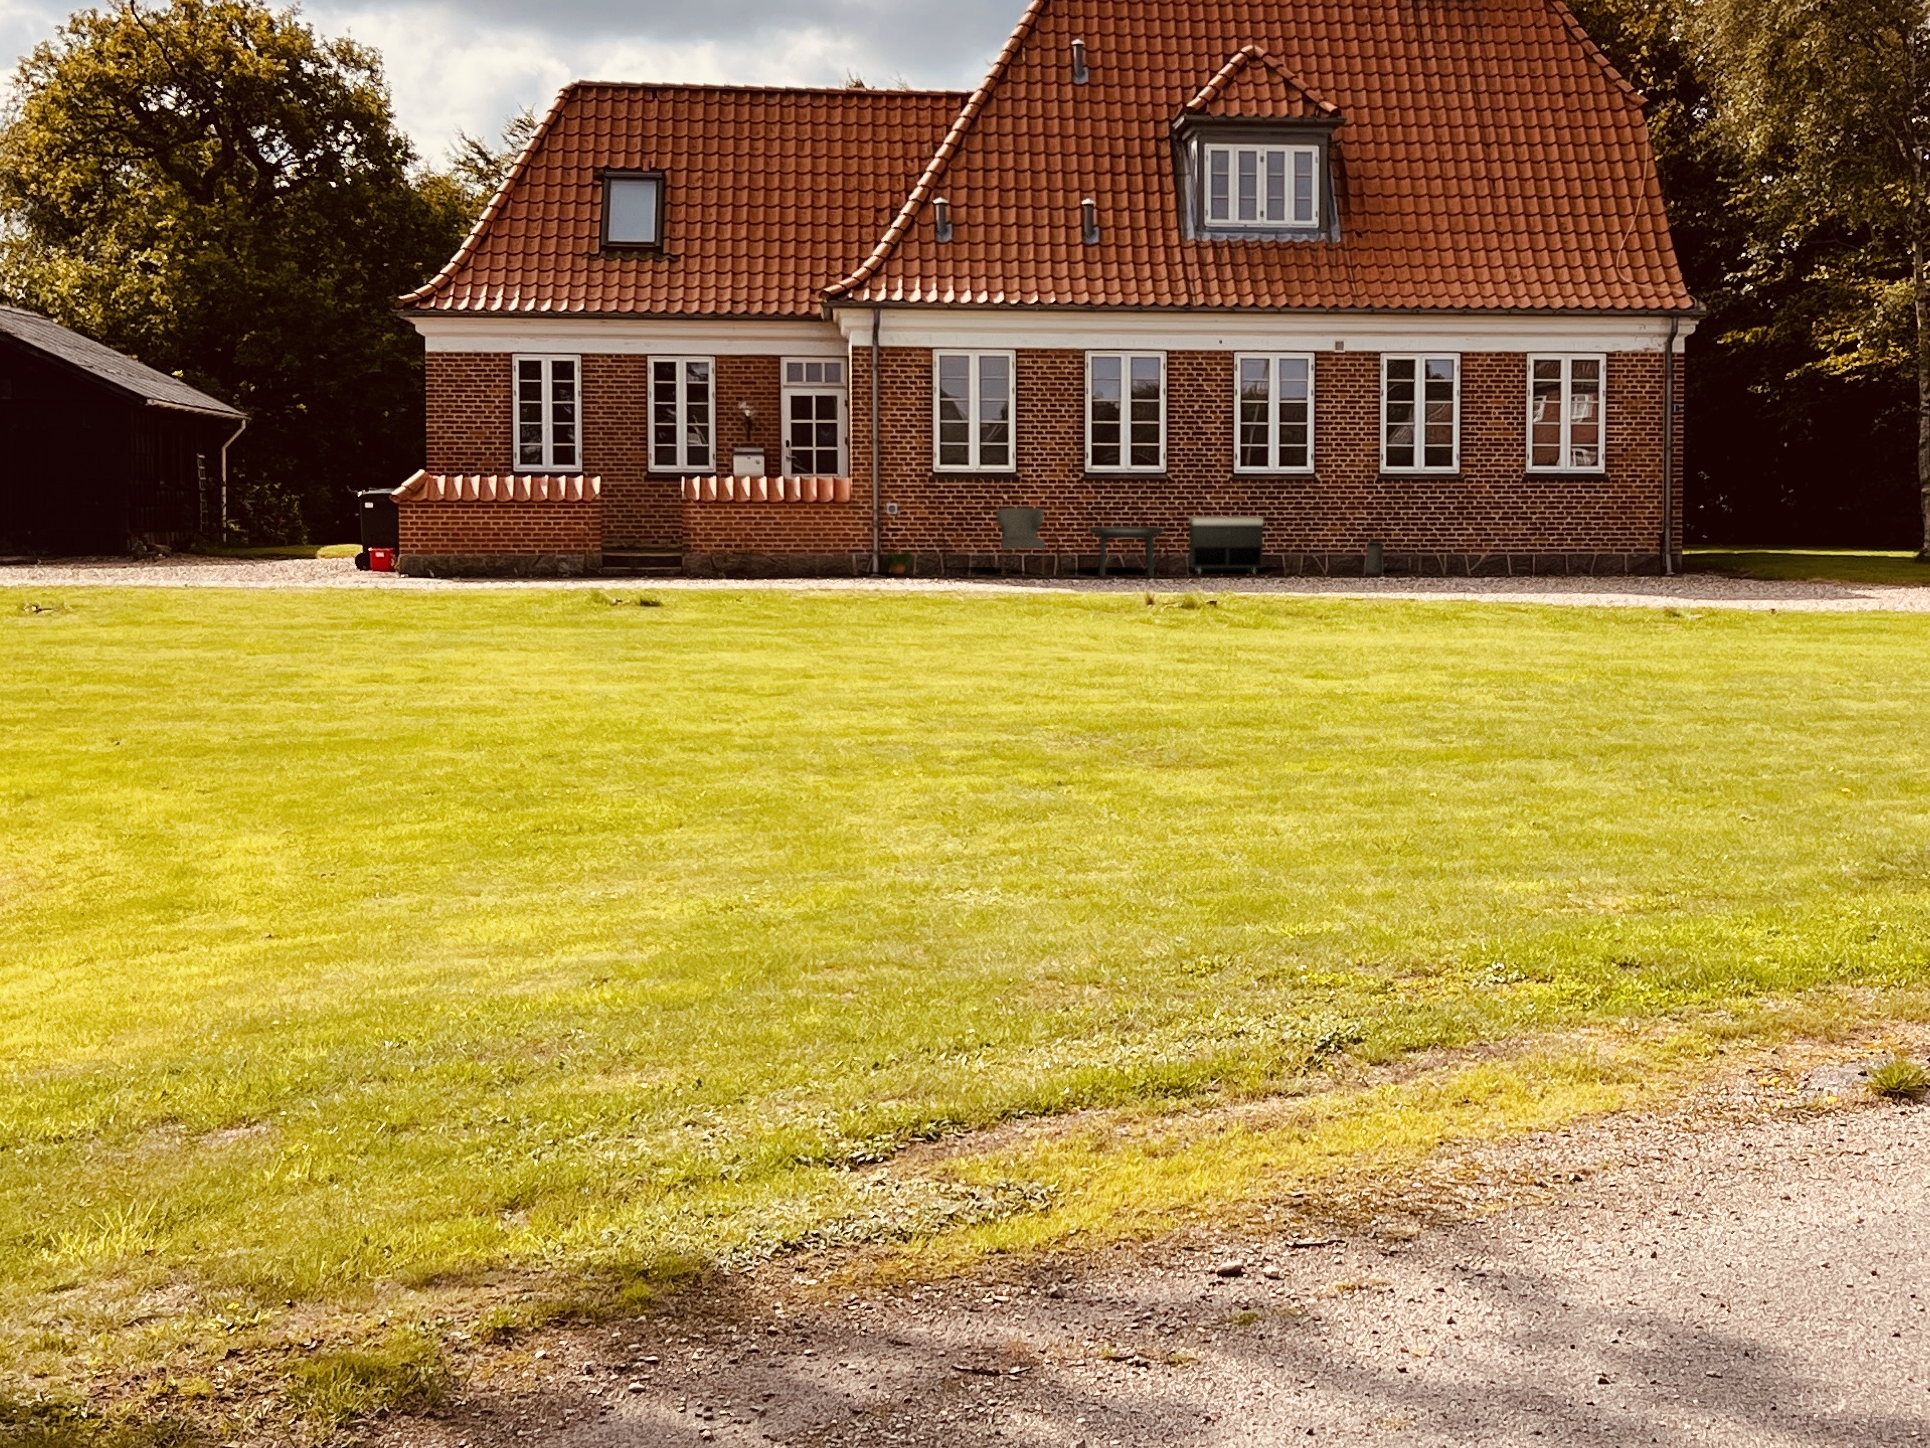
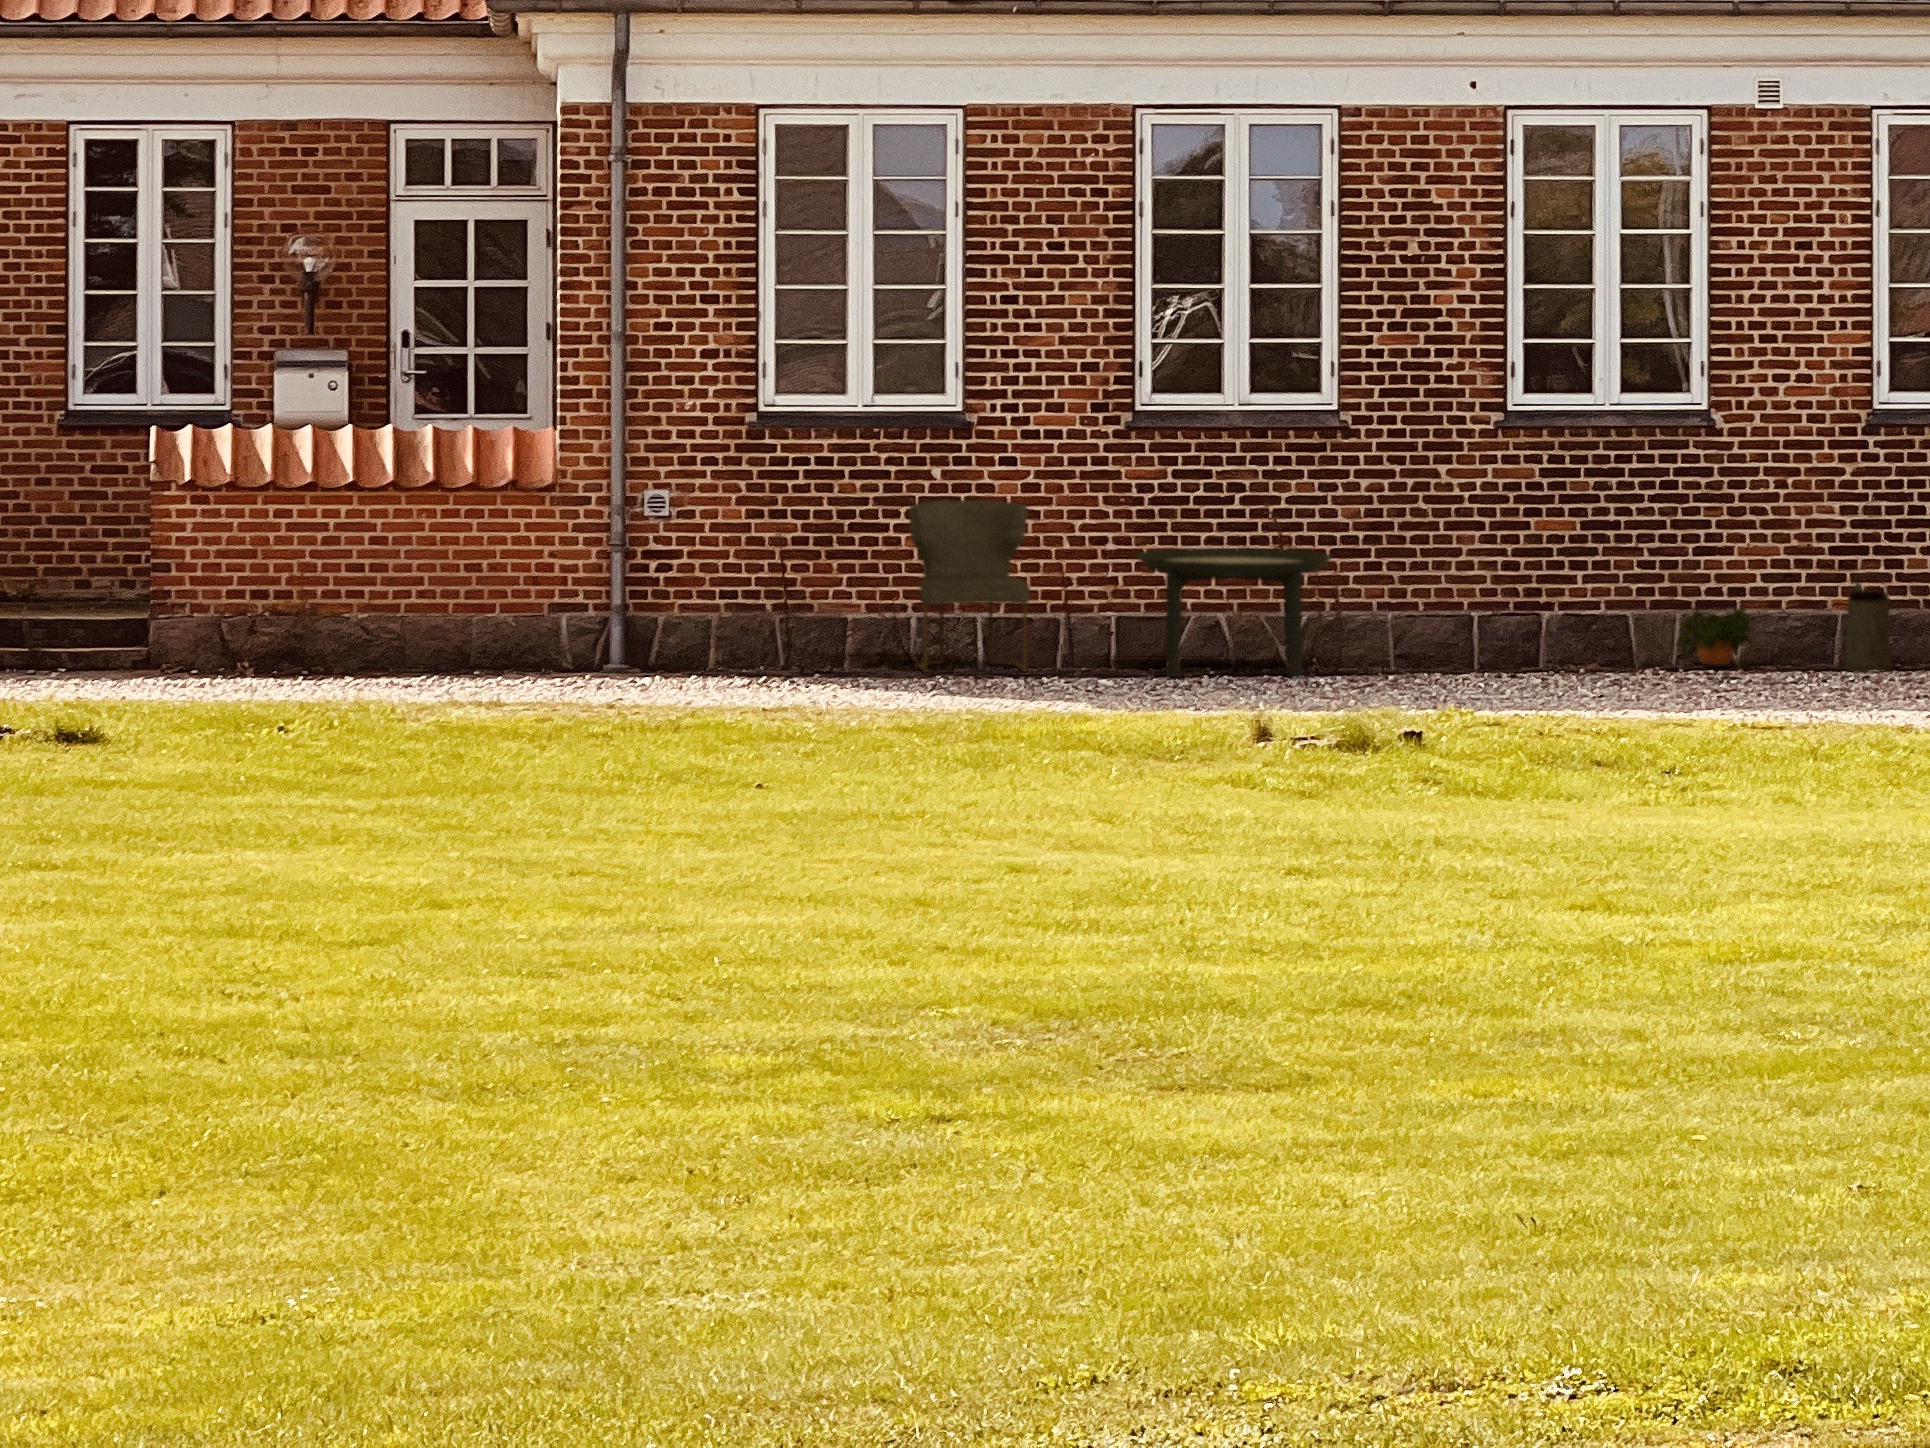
storage bench: present [1189,517,1263,573] -> none [1392,525,1580,670]
potted plant: present [881,551,912,573] -> present [1676,607,1752,665]

